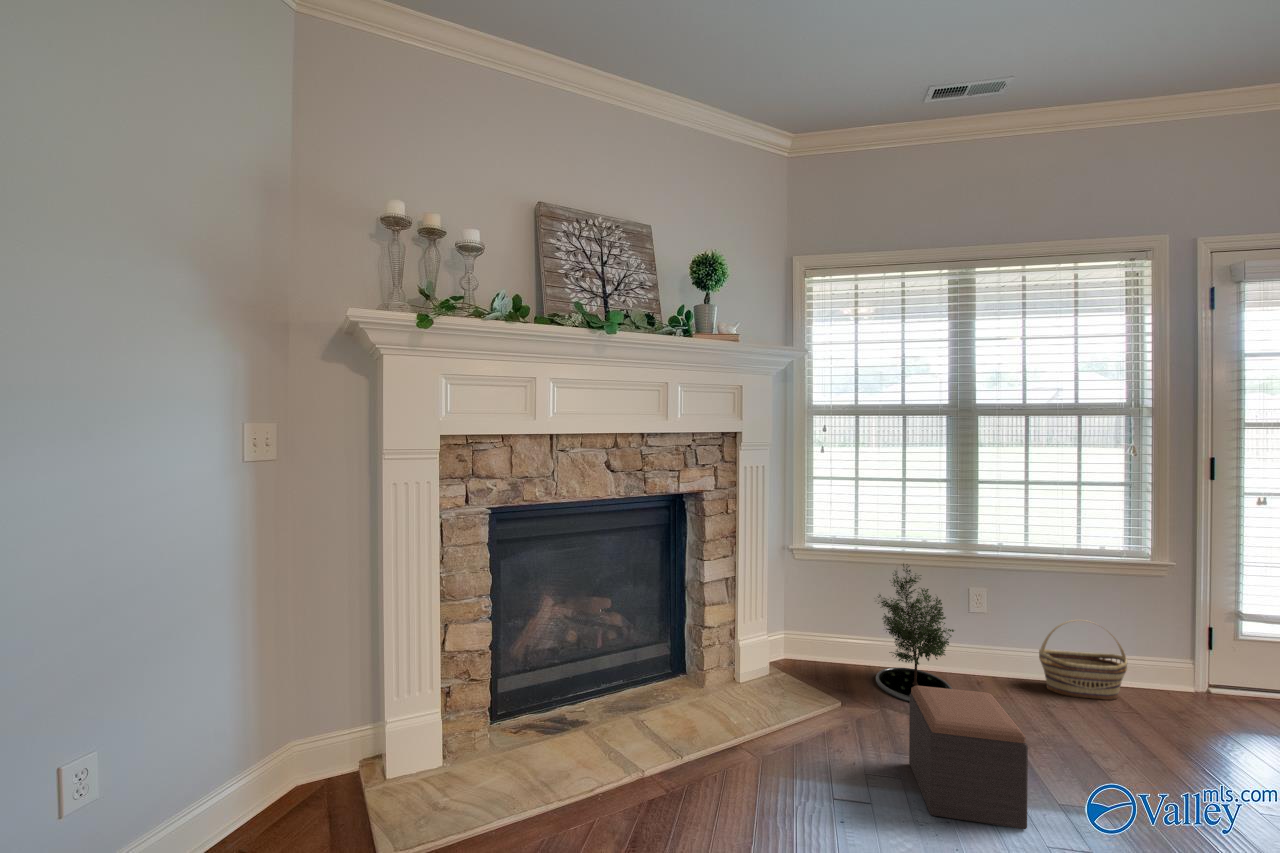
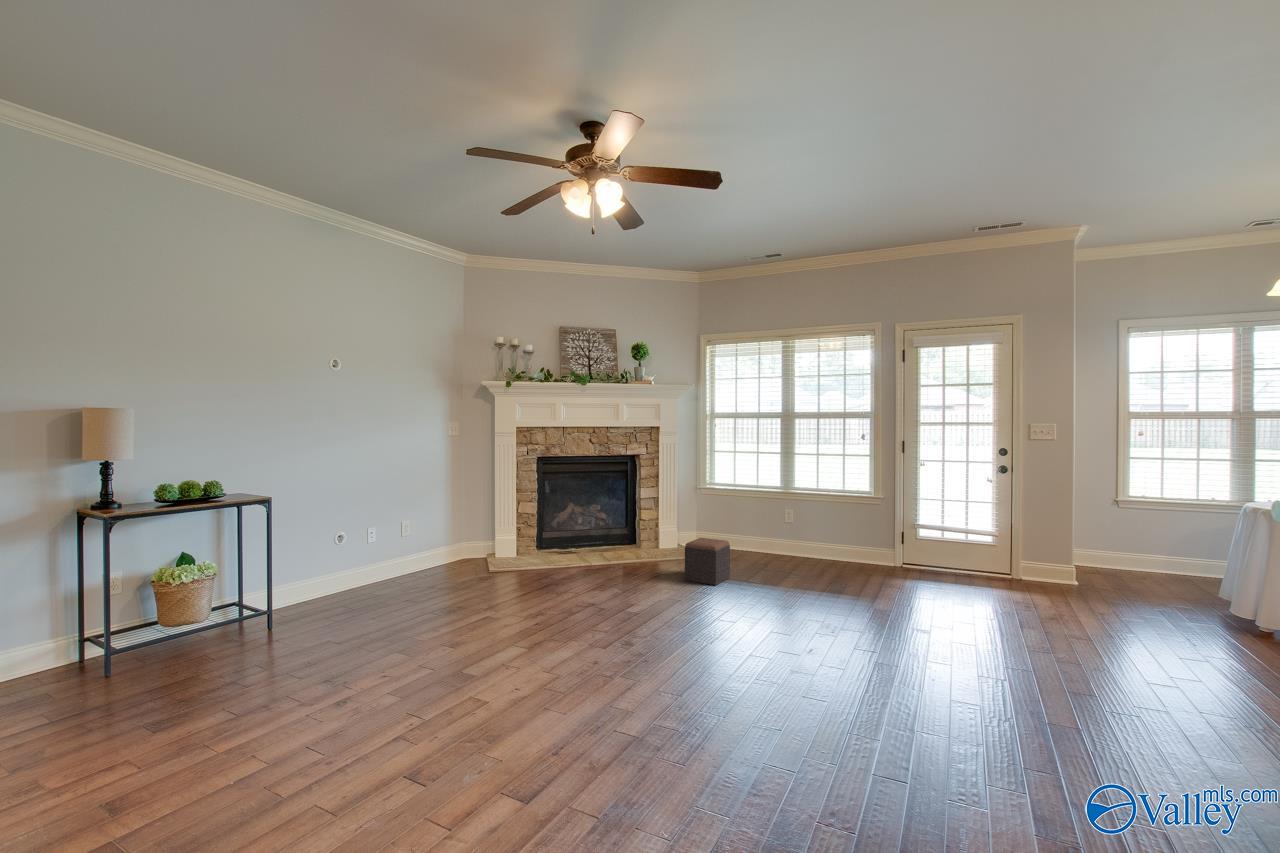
potted tree: present [876,564,954,701] -> none [726,494,768,564]
basket: present [1039,620,1127,700] -> none [816,529,857,571]

